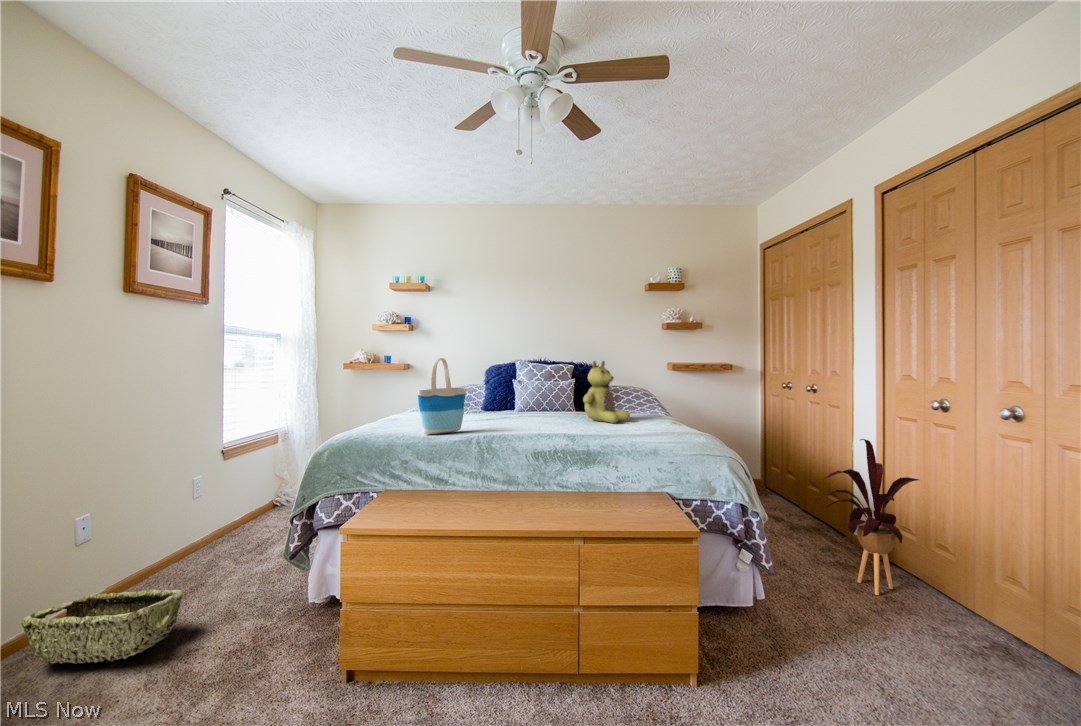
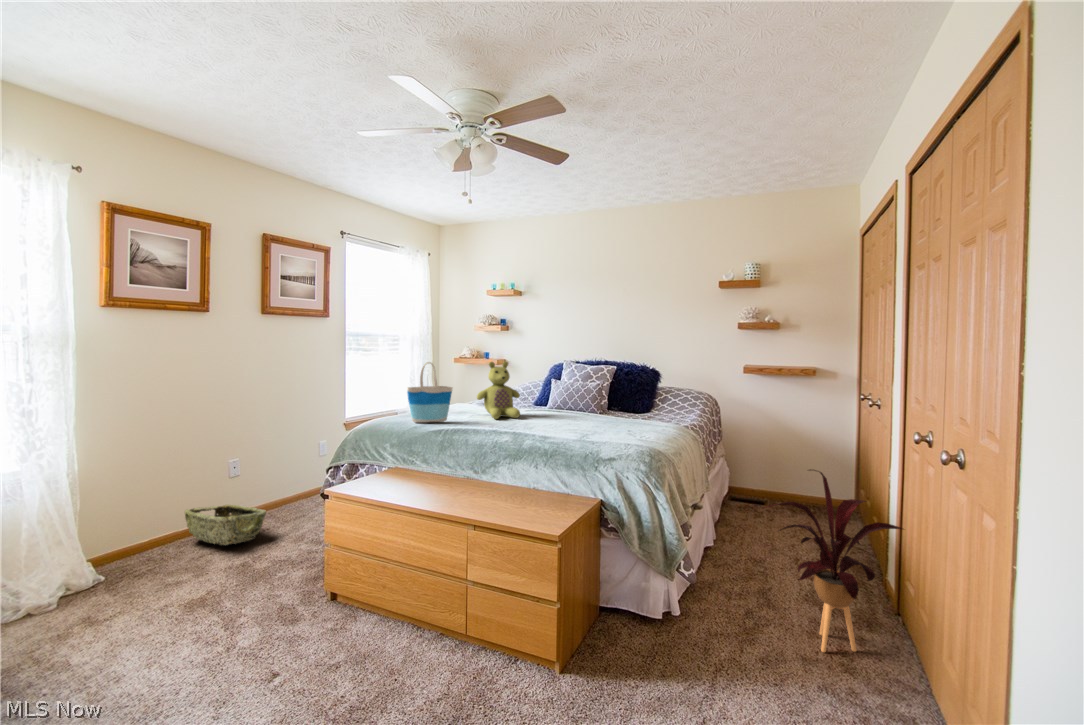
stuffed bear: present [583,361,630,423] -> present [477,362,520,419]

